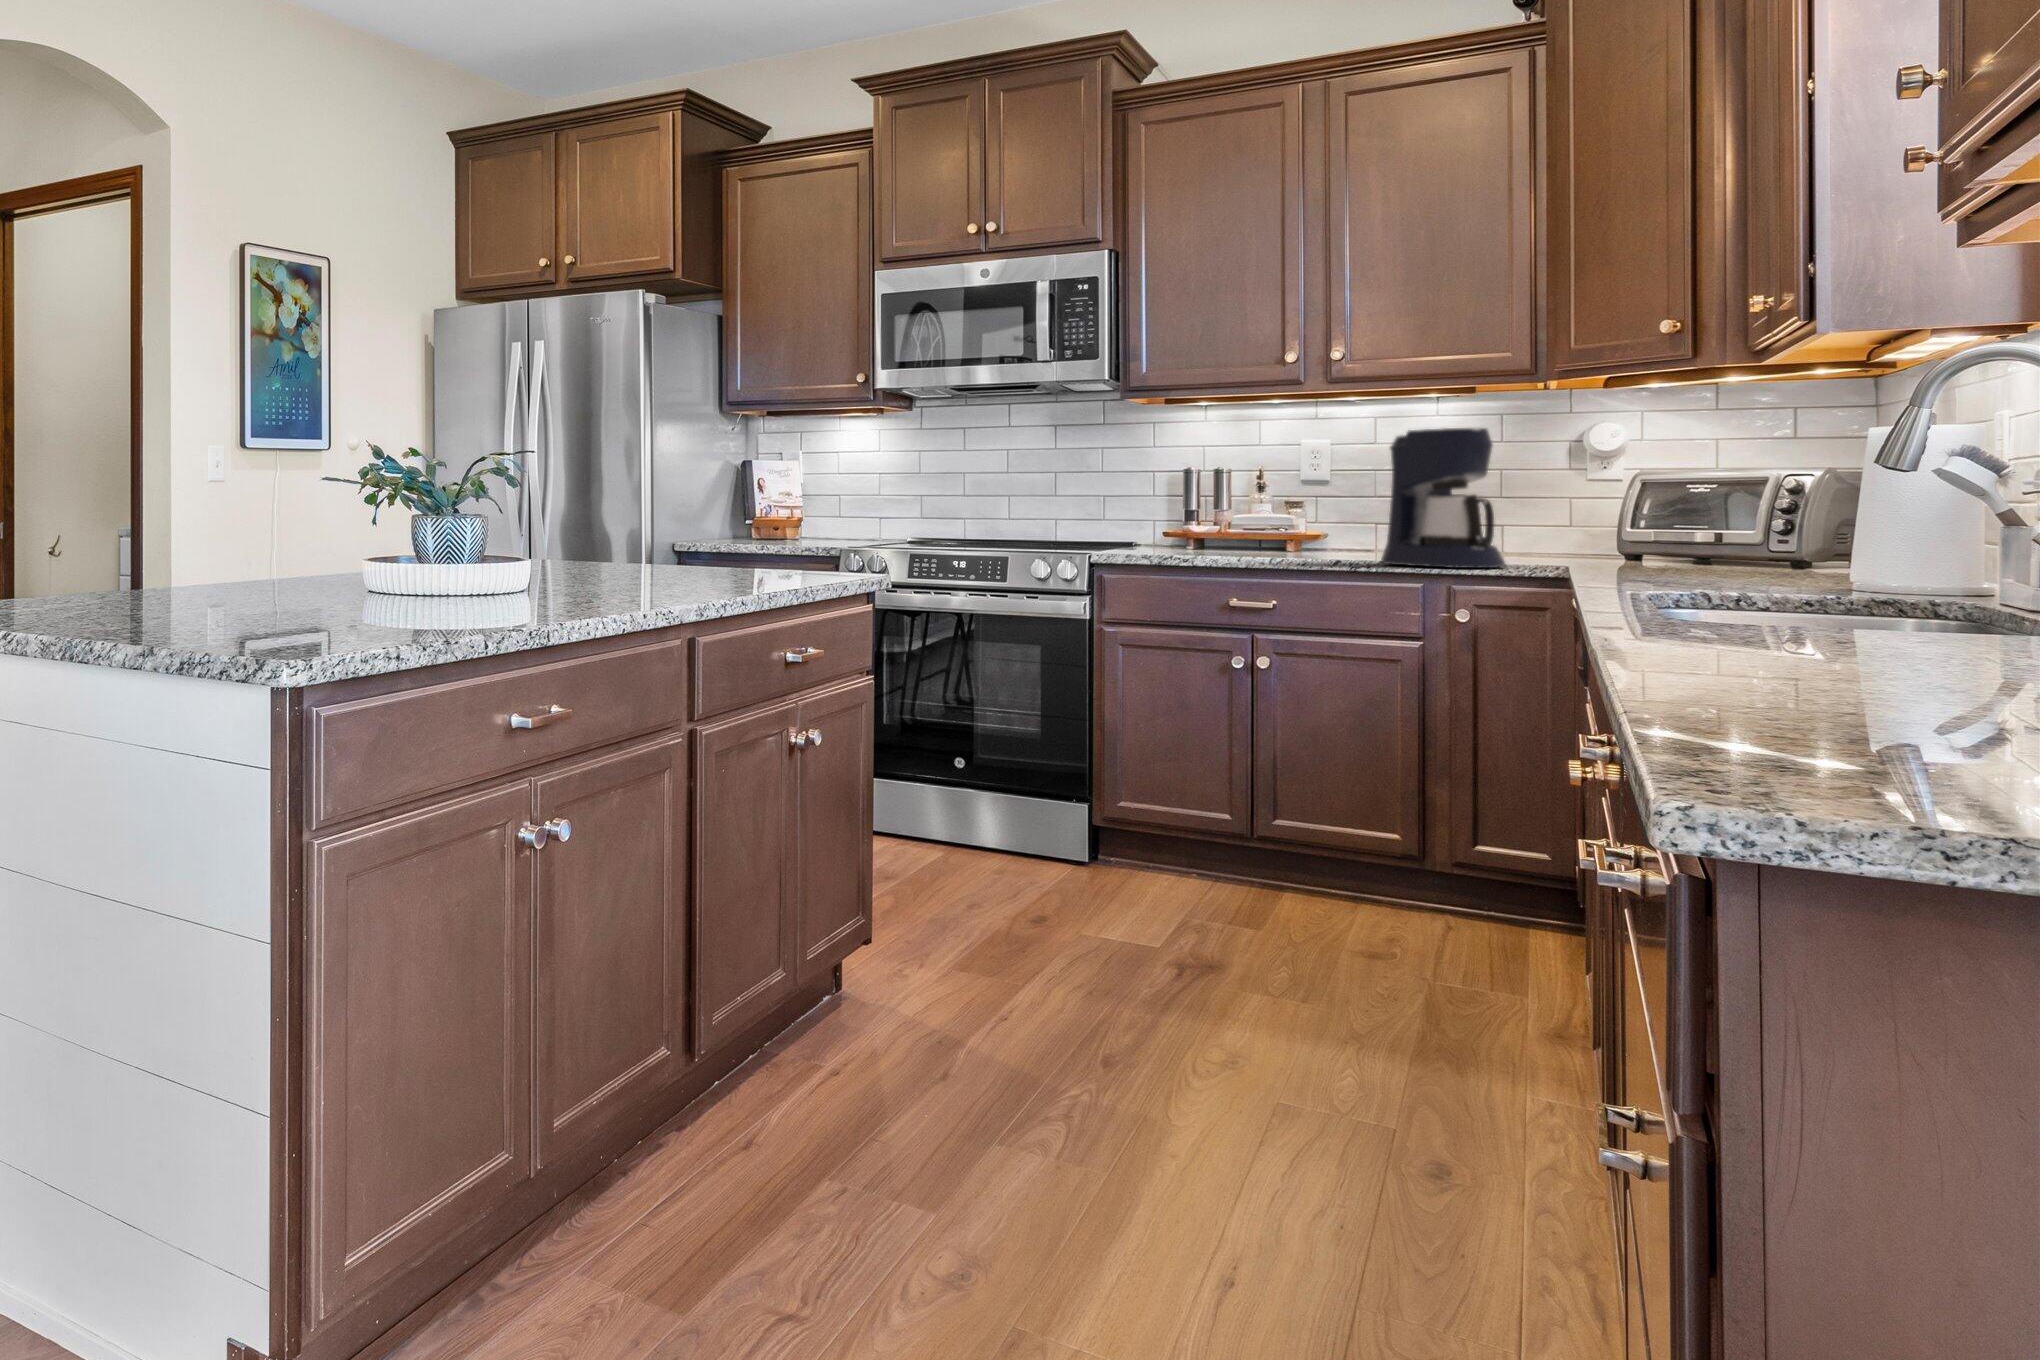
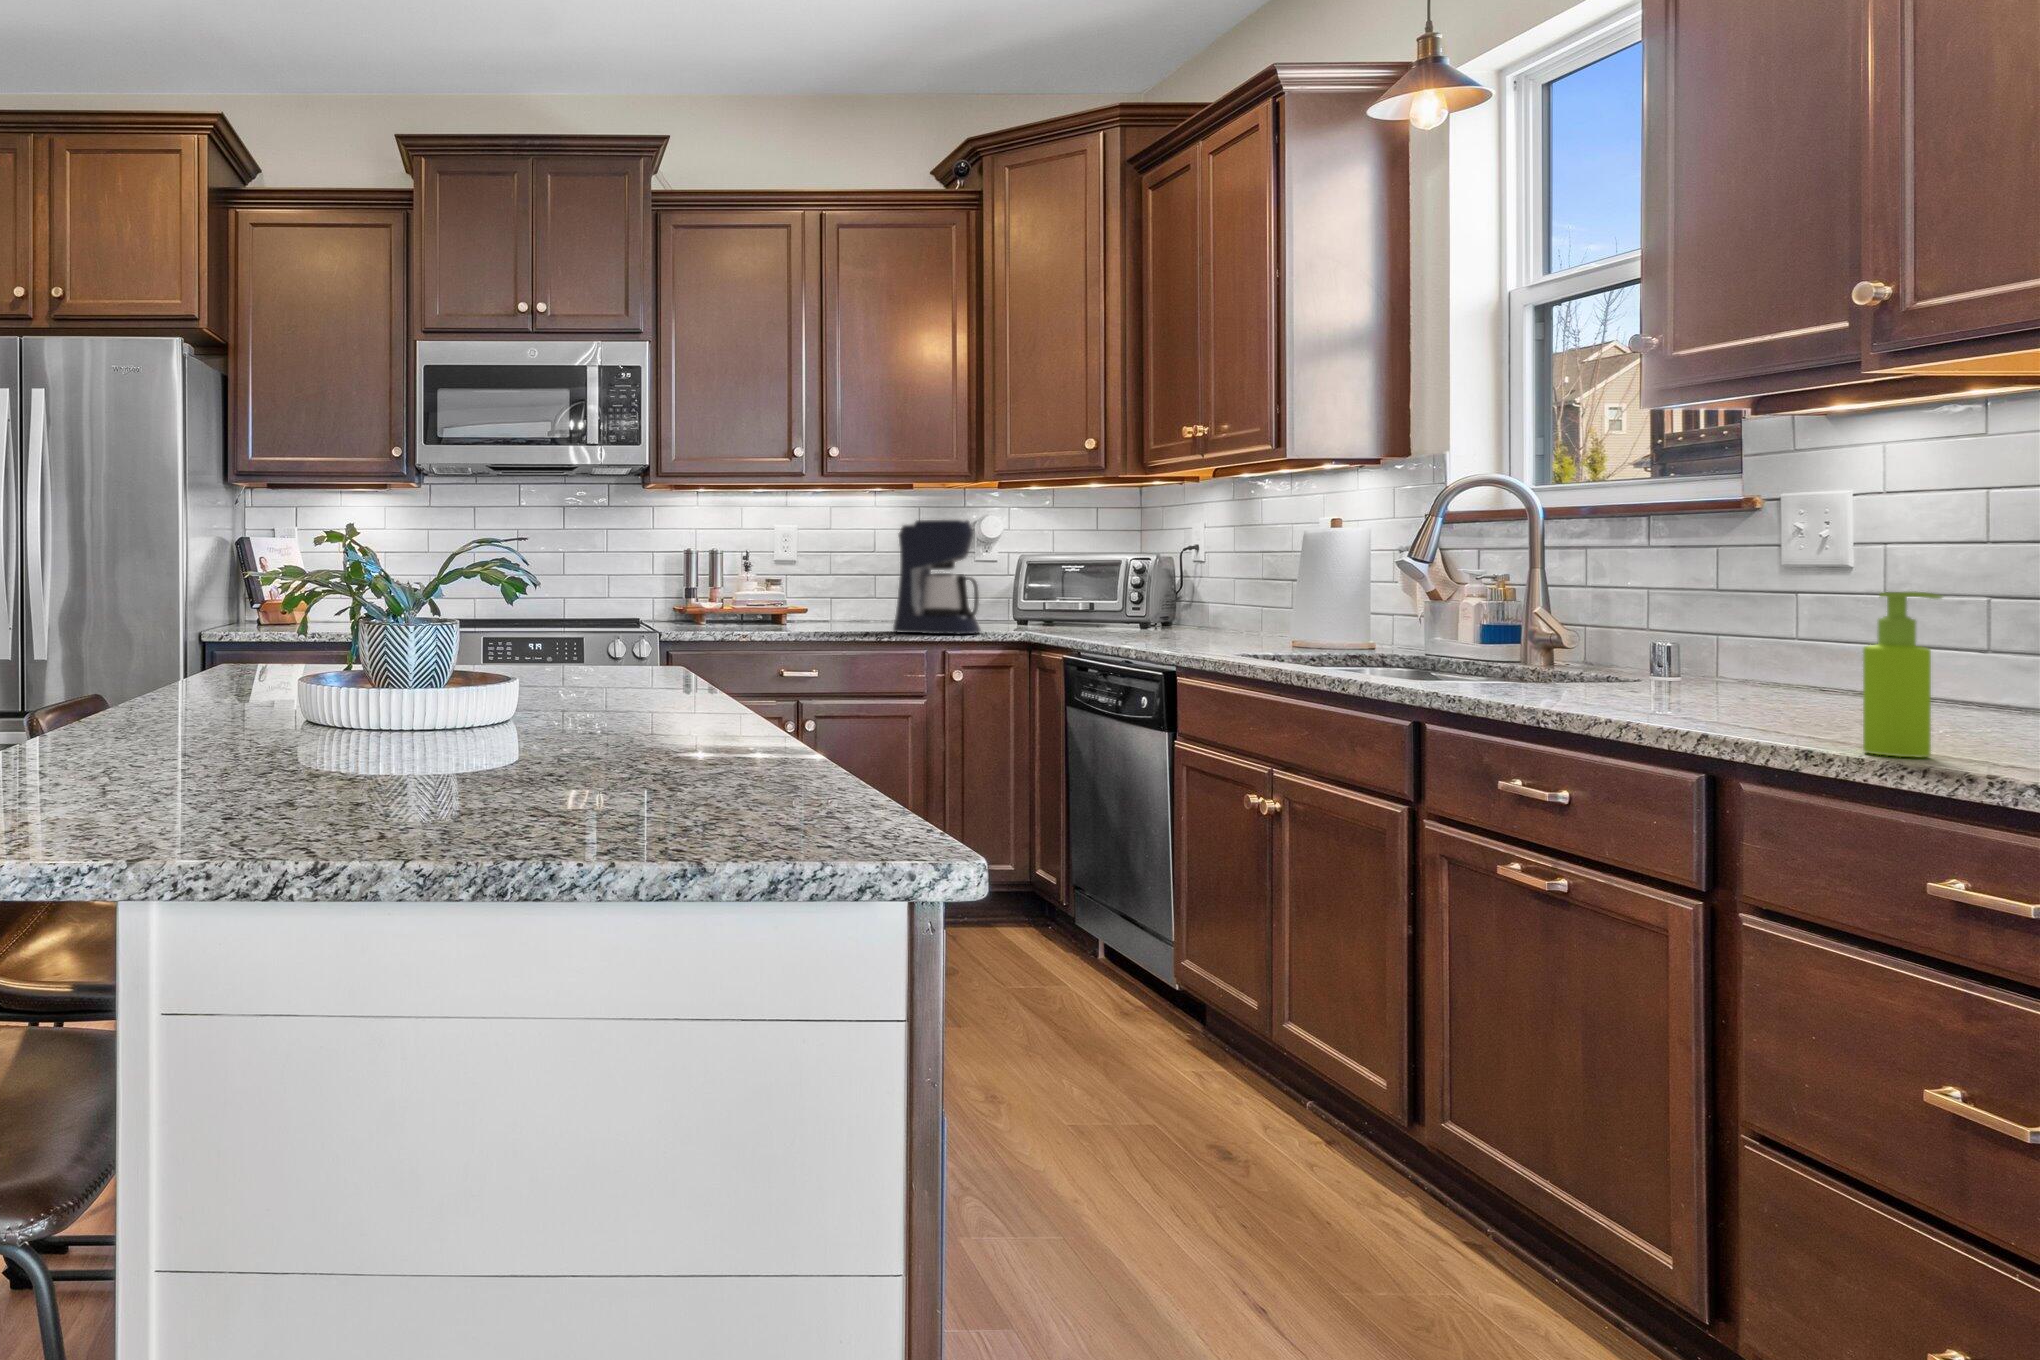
soap dispenser: none [1821,478,1920,710] -> present [1863,591,1942,757]

